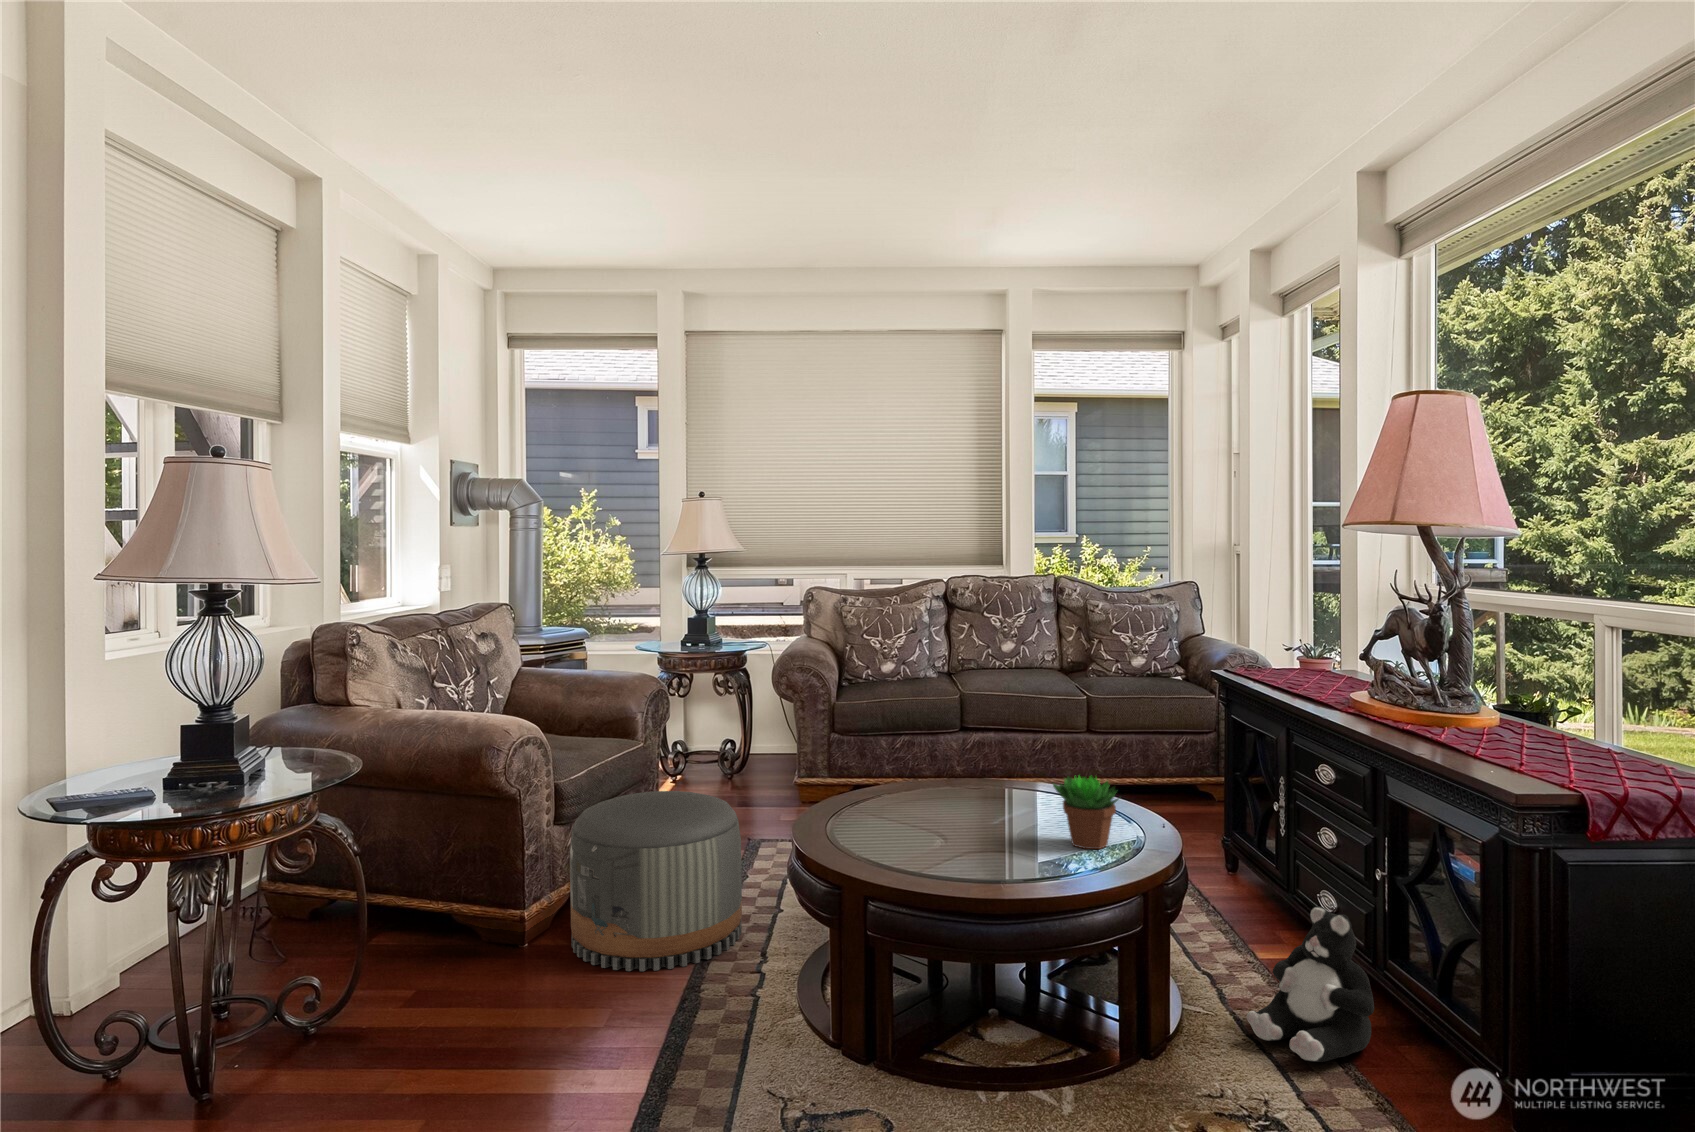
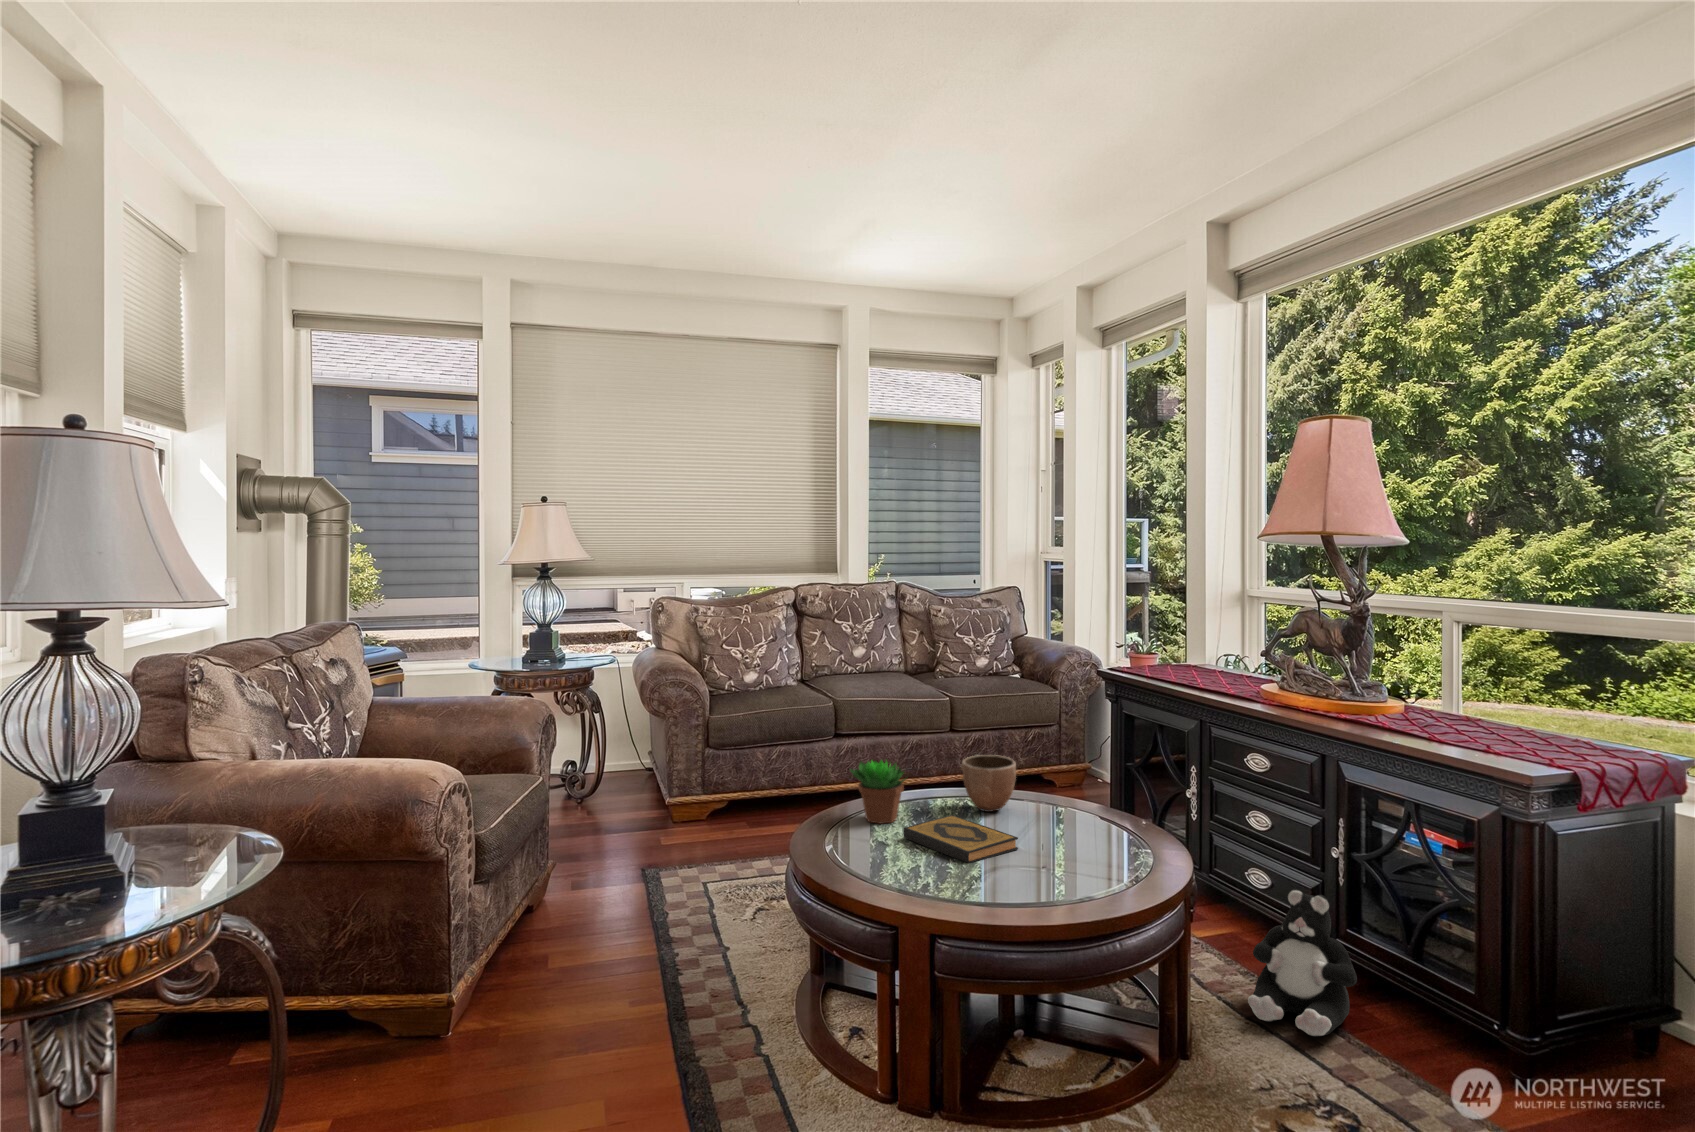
decorative bowl: none [998,746,1052,802] -> present [962,755,1016,812]
succulent plant: present [1052,775,1119,849] -> present [850,760,906,824]
pouf: present [570,791,742,971] -> none [507,830,704,1048]
hardback book: none [913,800,1012,842] -> present [904,815,1018,863]

